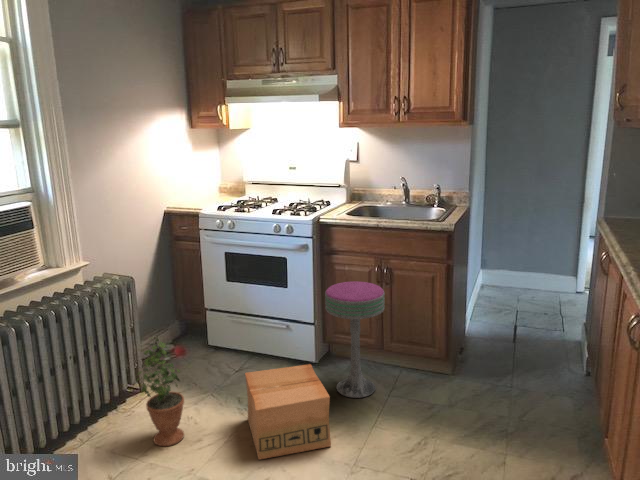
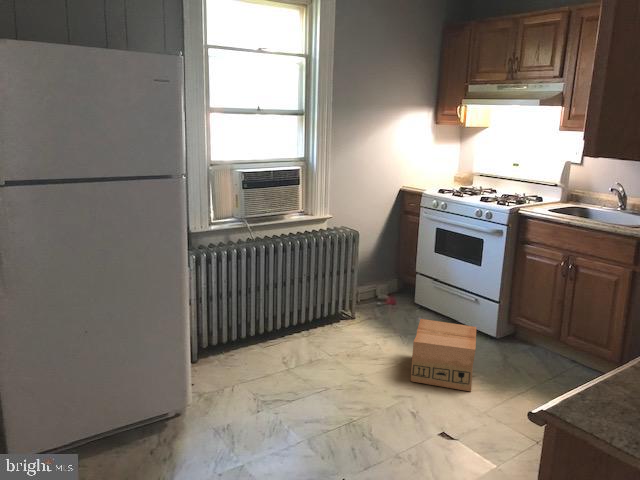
bar stool: present [325,281,385,398] -> none [502,268,560,371]
potted plant: present [136,338,184,446] -> none [339,274,372,355]

